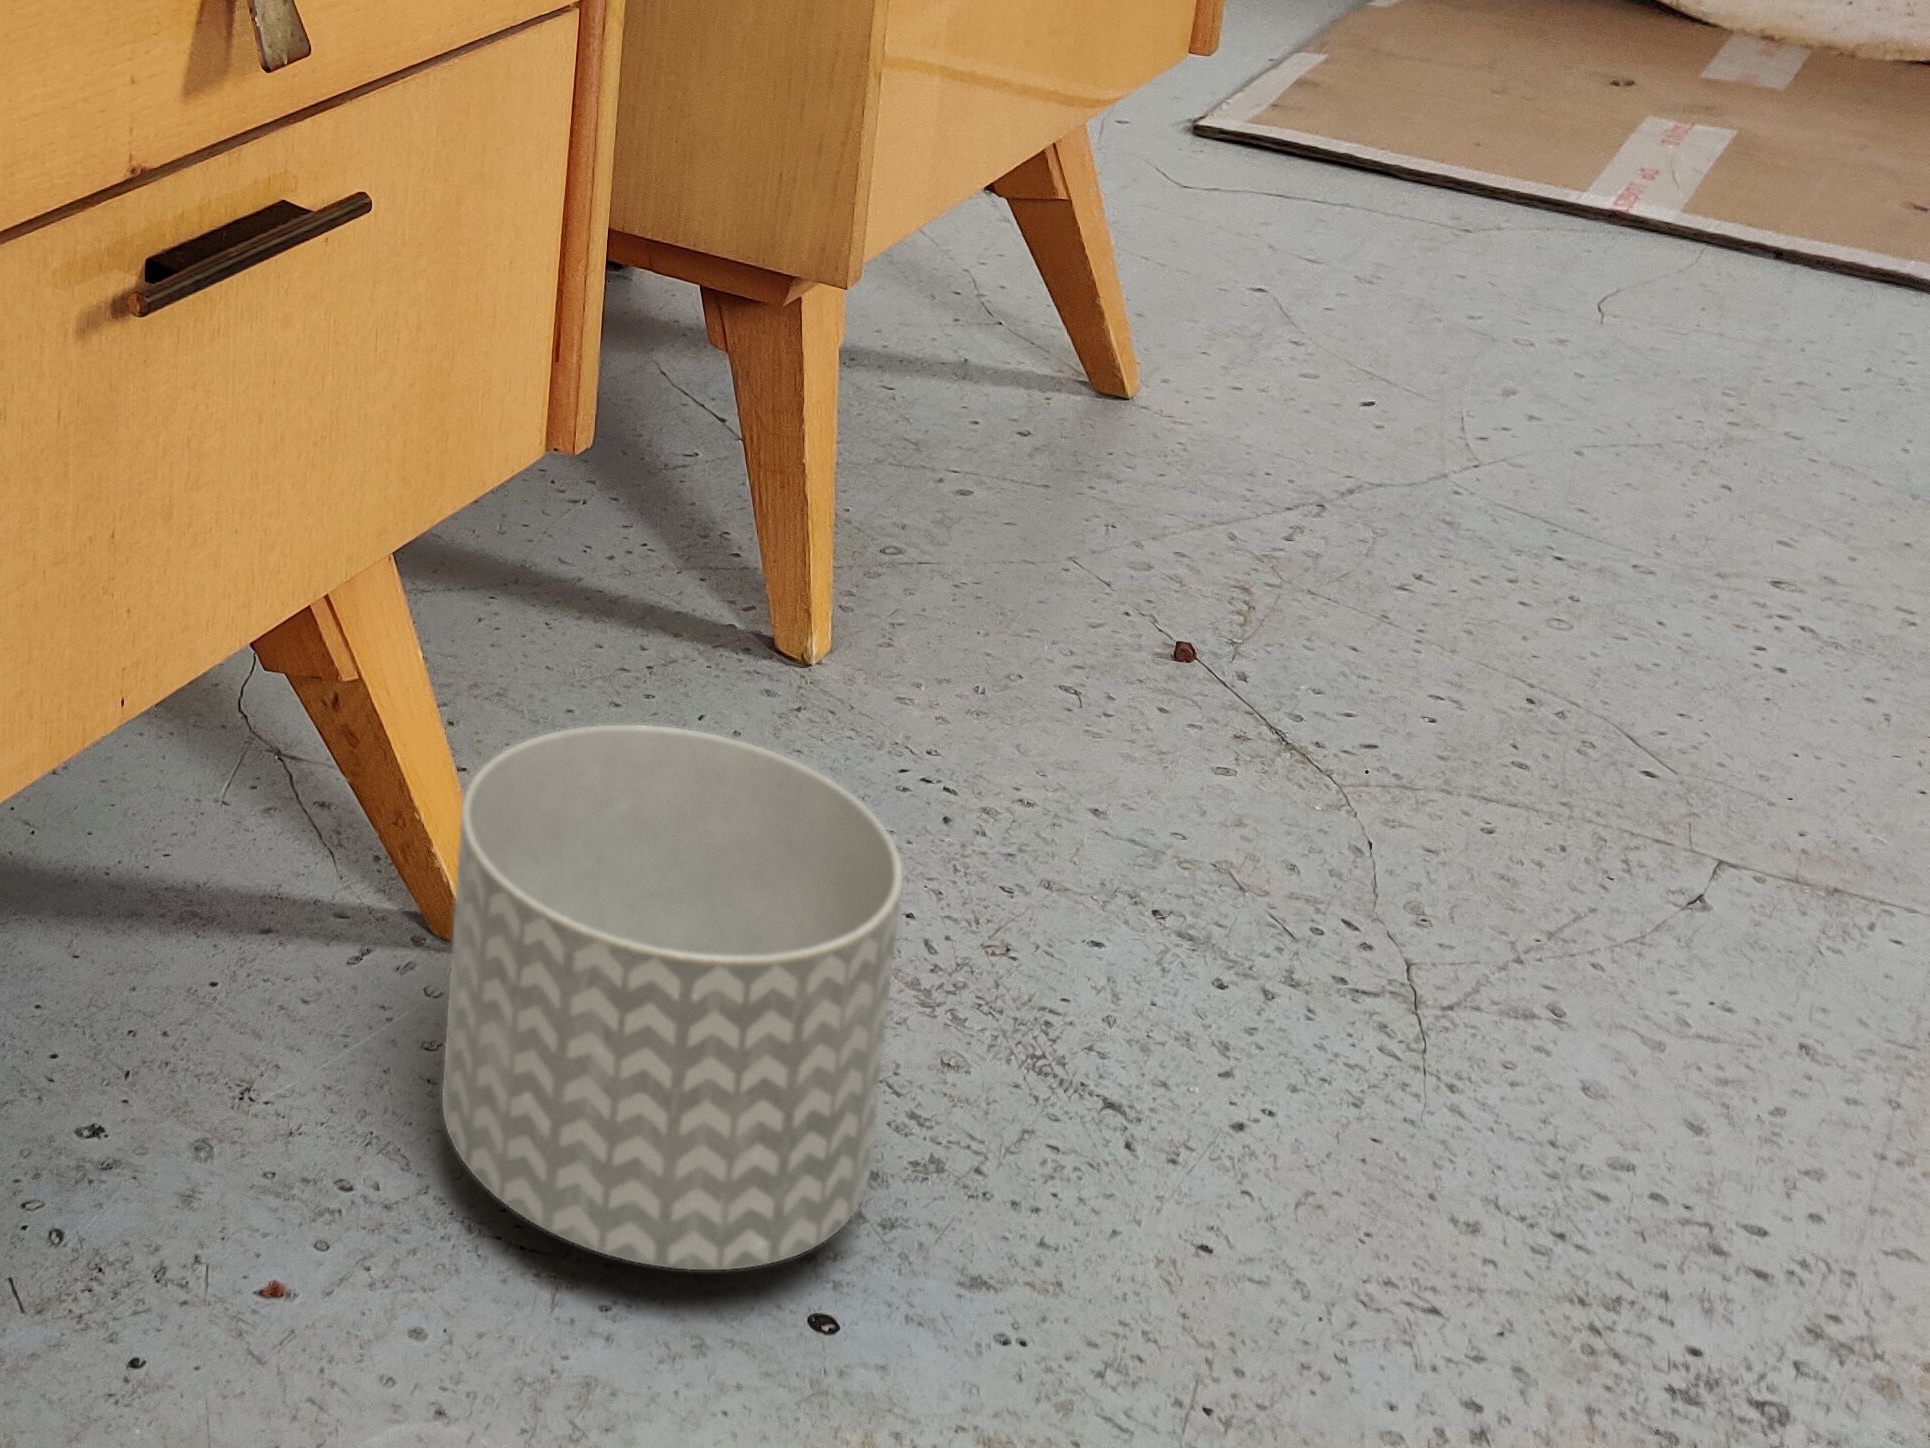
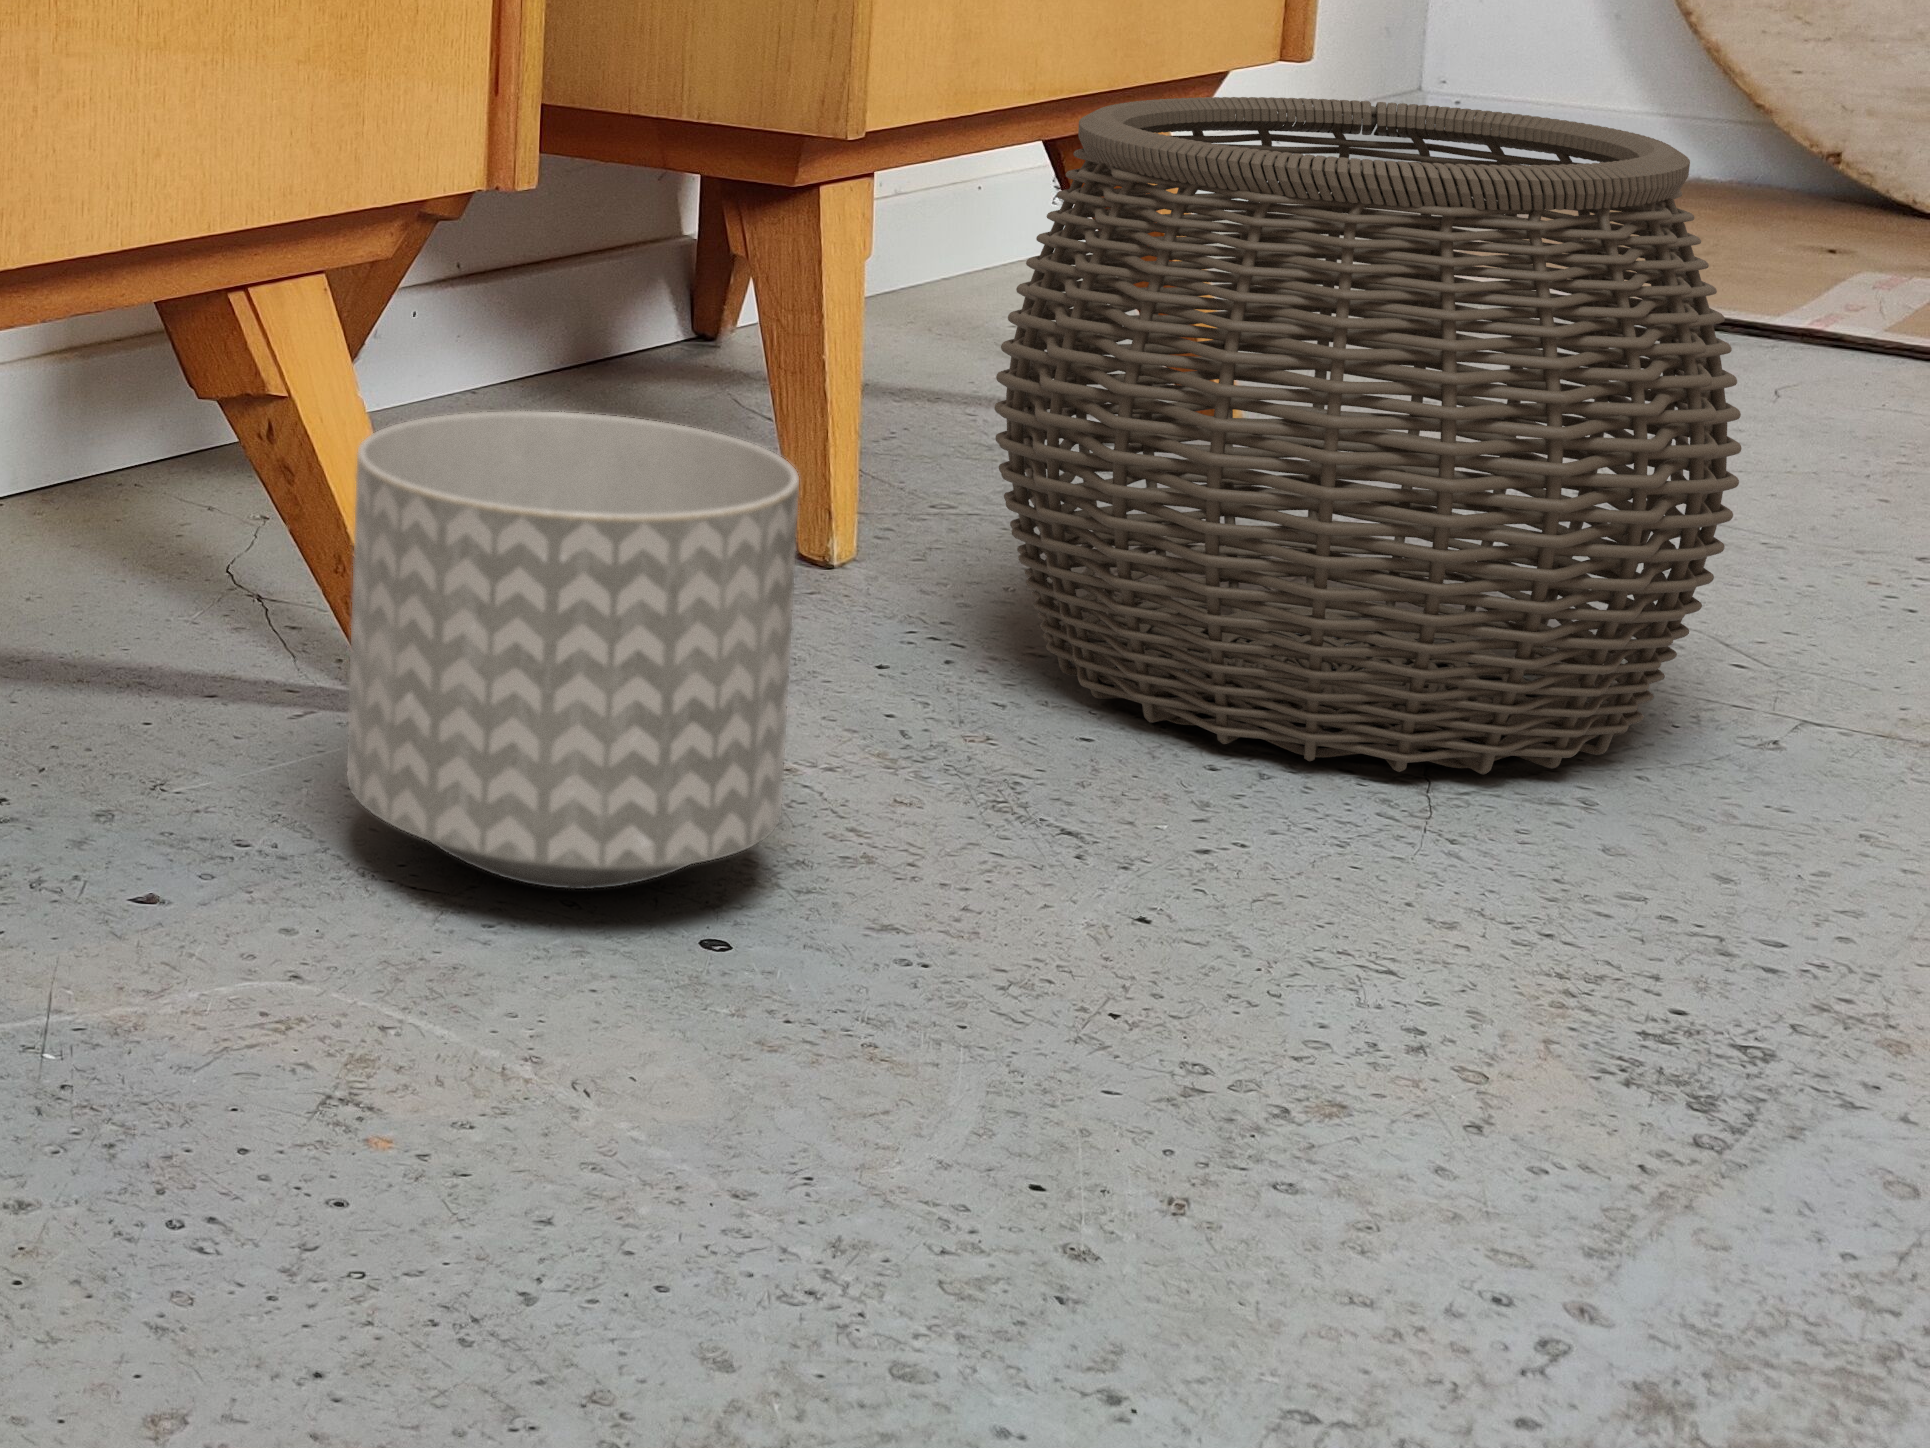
woven basket: none [995,254,1717,987] -> present [994,97,1742,774]

